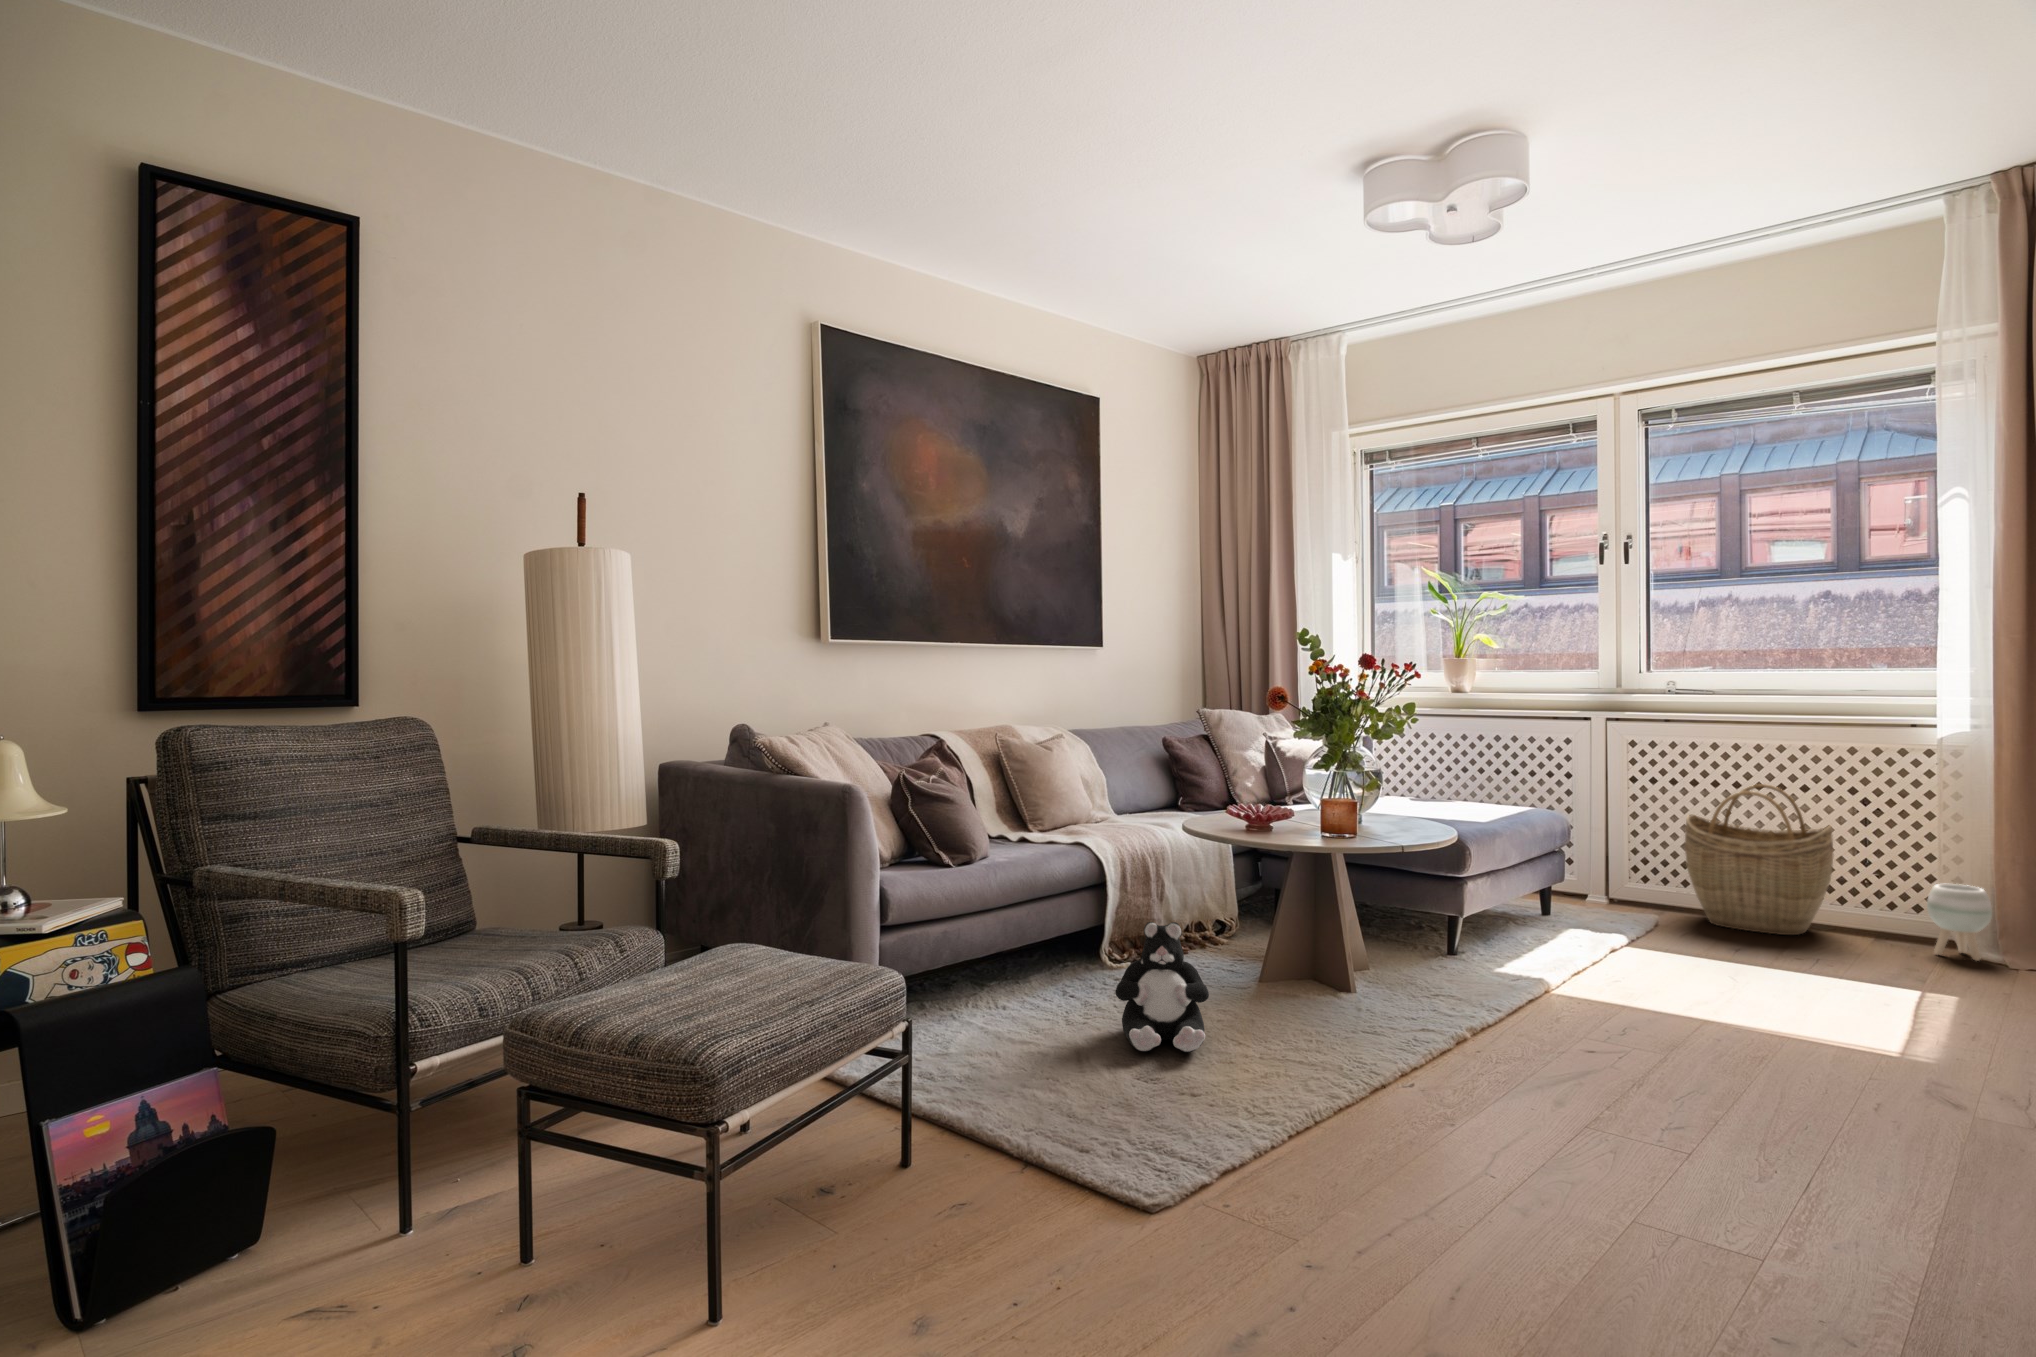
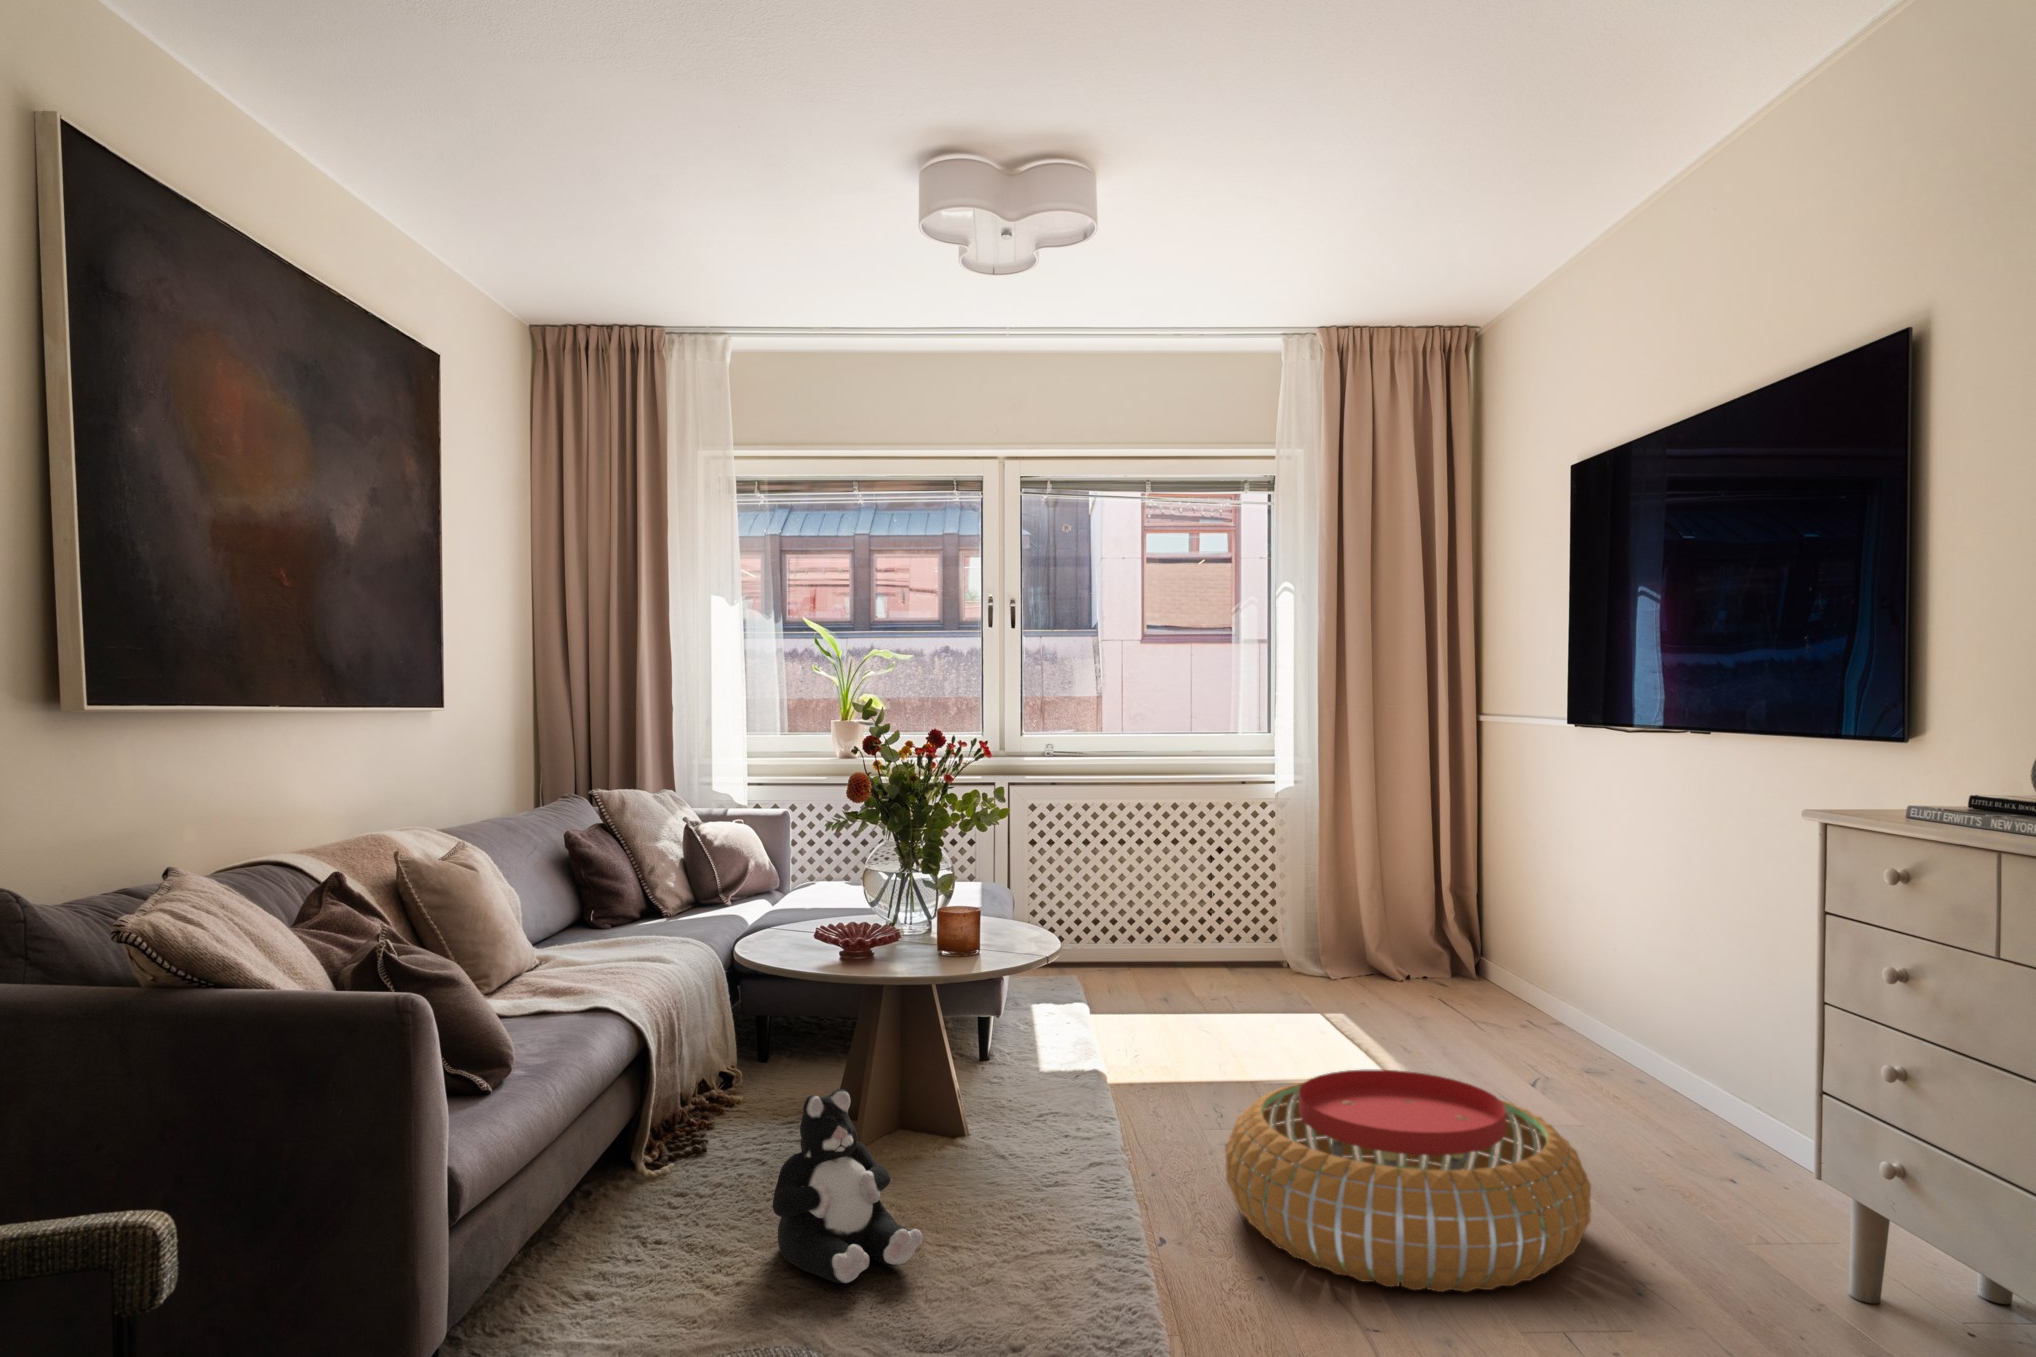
woven basket: present [1685,784,1833,935] -> none [1094,841,1211,982]
planter: present [1927,884,1992,961] -> none [1278,917,1321,980]
pouf: none [1473,997,1881,1225] -> present [1225,1069,1591,1292]

